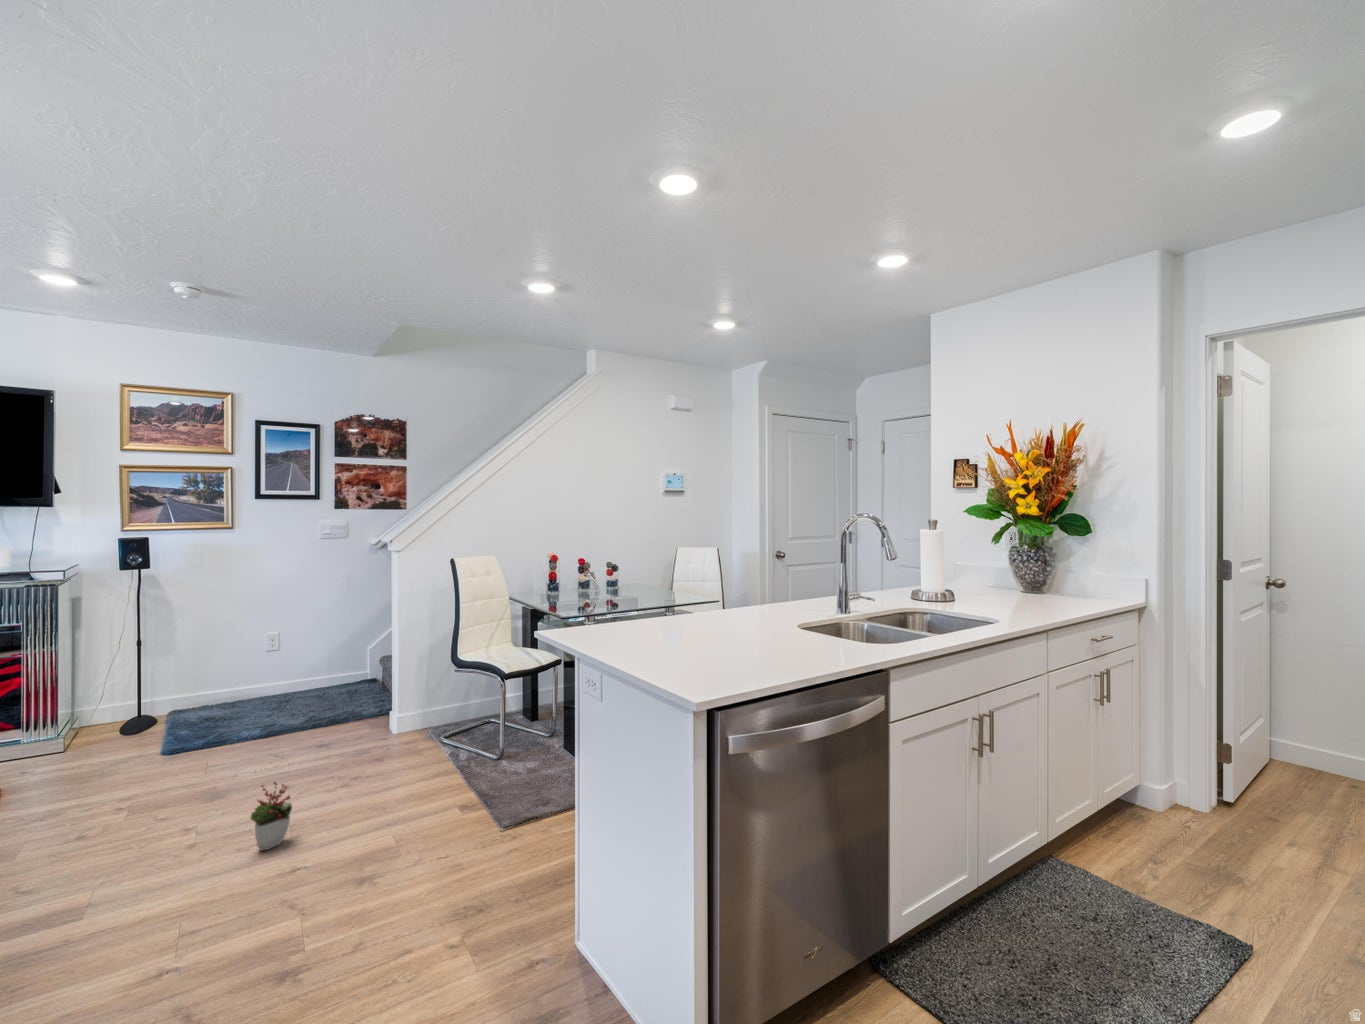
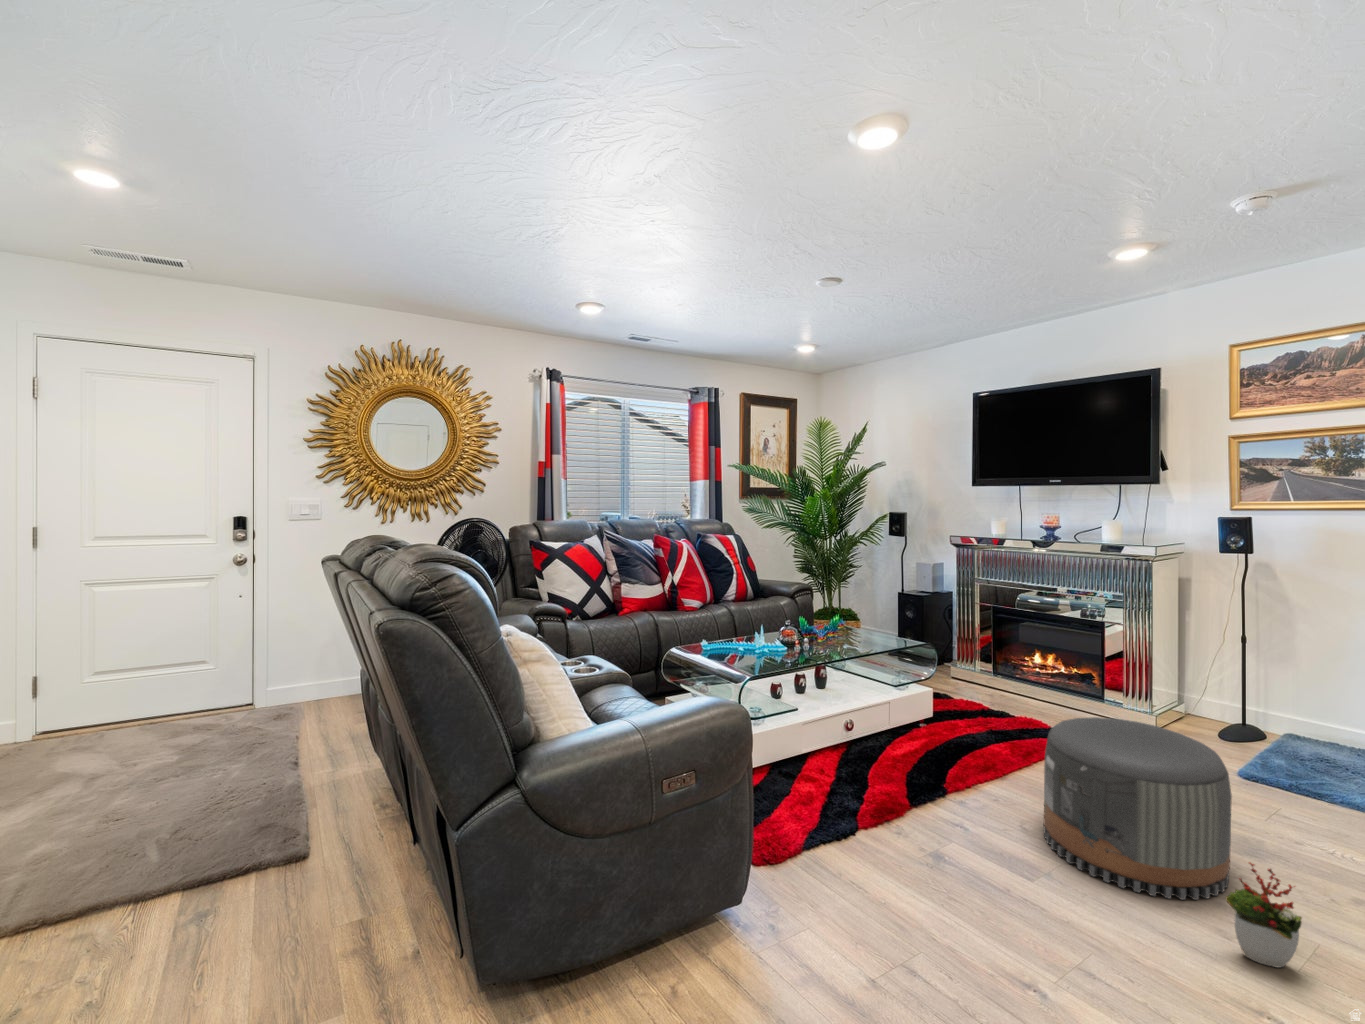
pouf: none [46,725,221,883] -> present [1044,717,1232,900]

